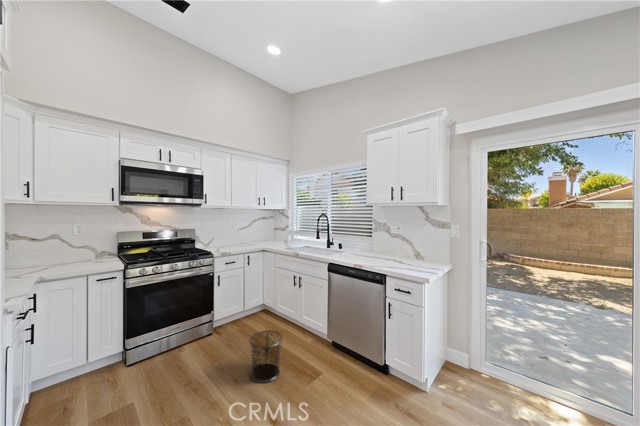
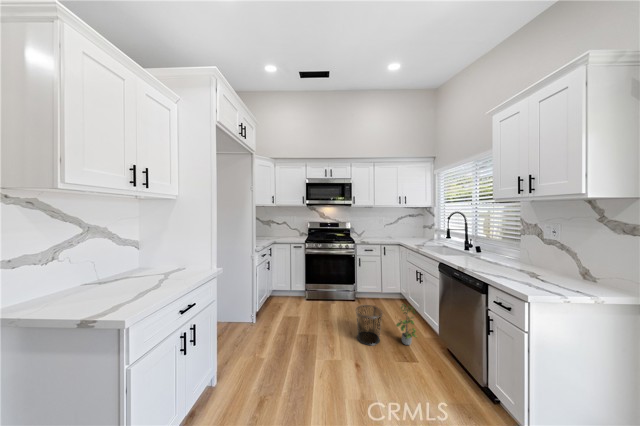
potted plant: none [292,314,318,359] -> present [396,304,416,345]

